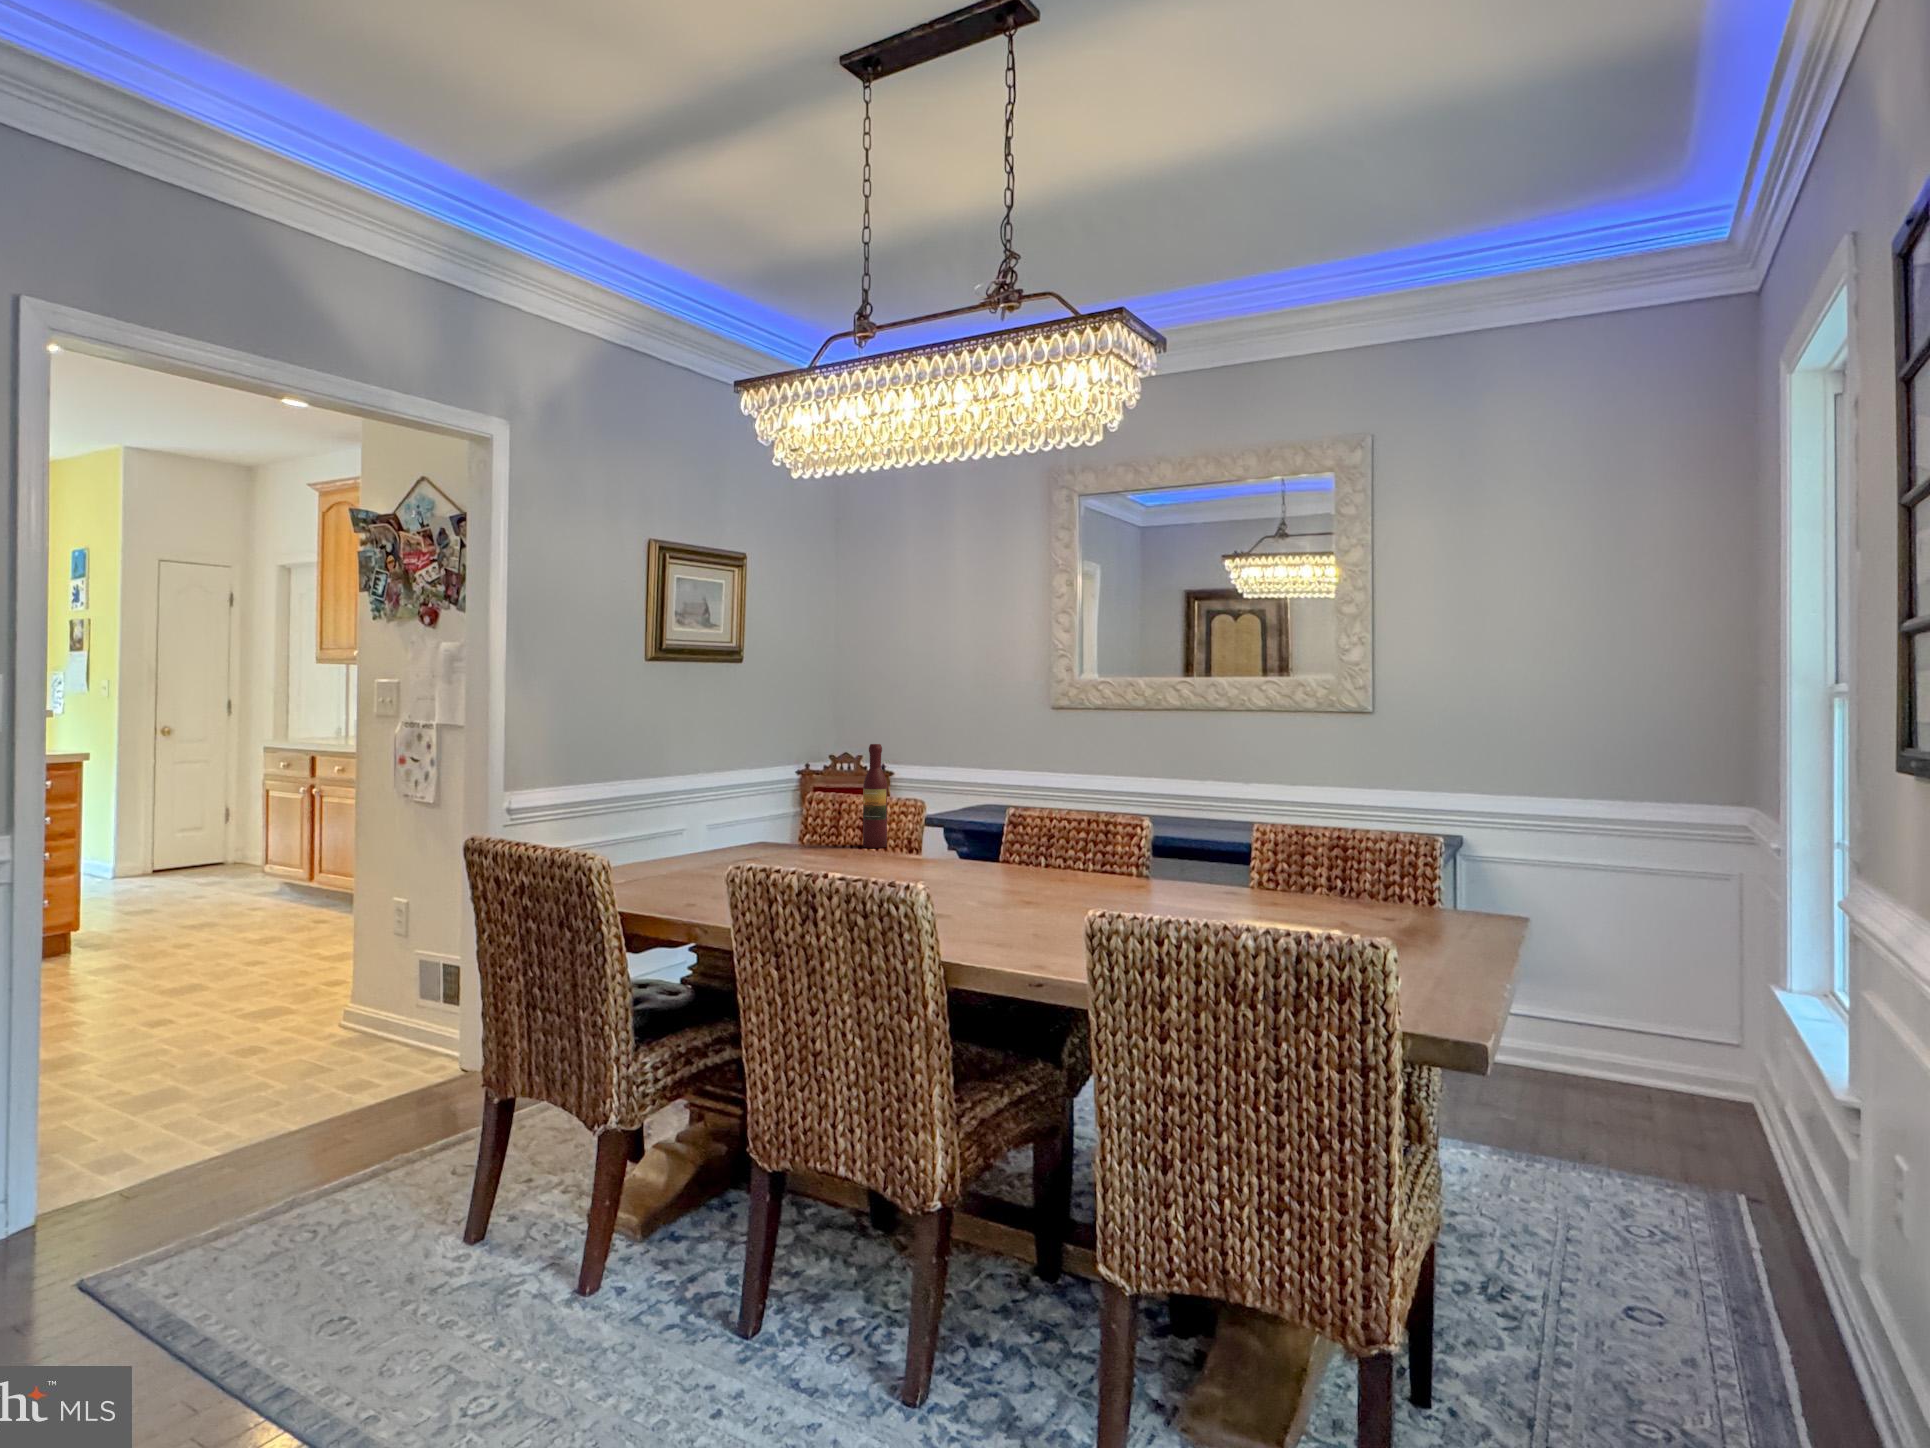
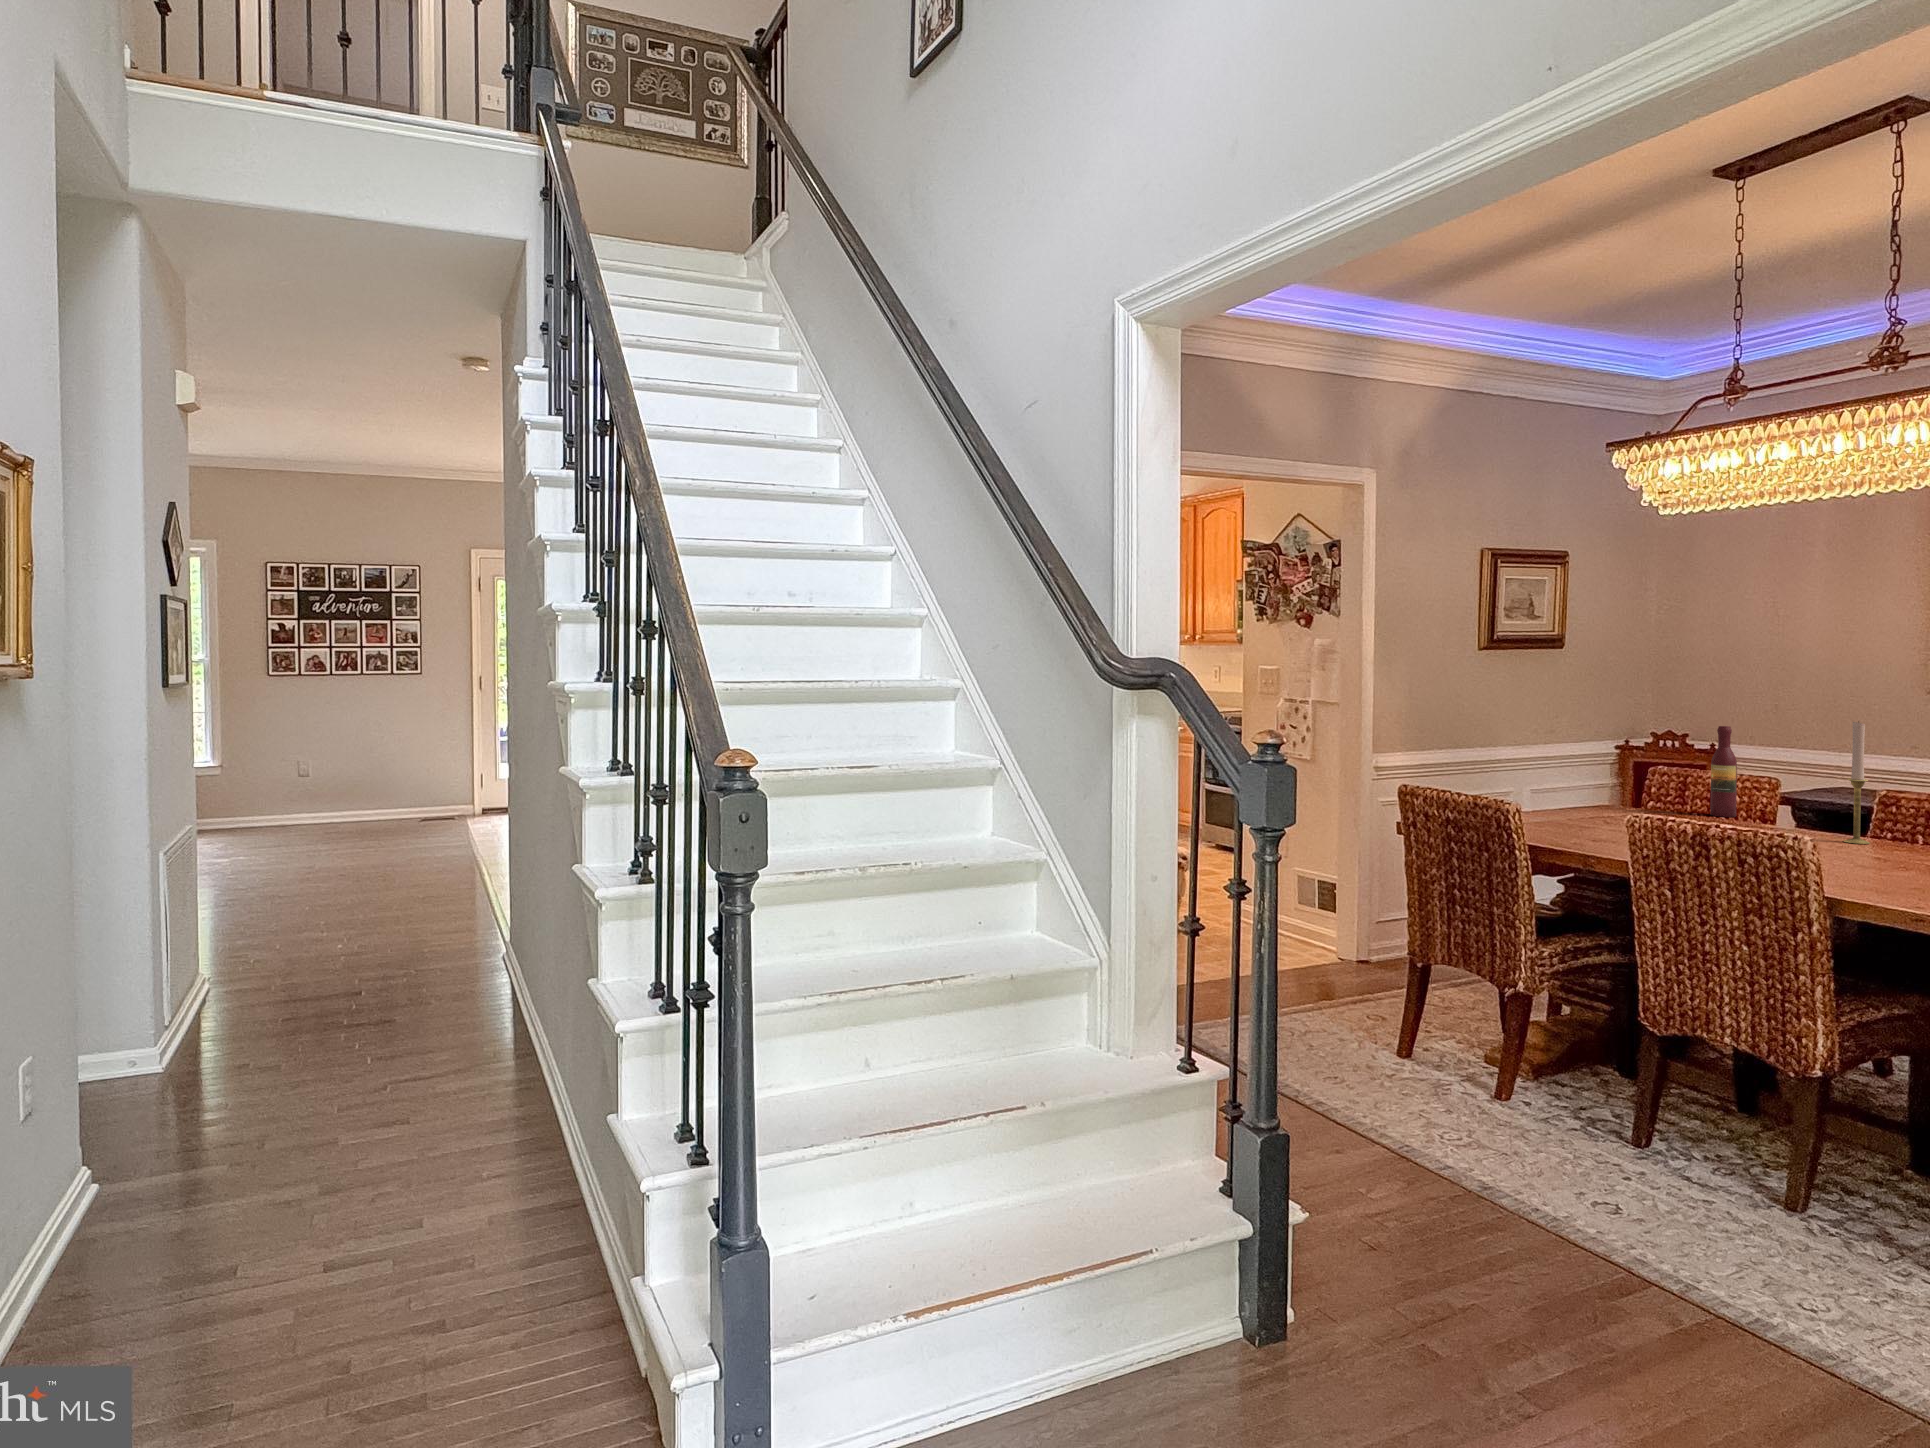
candlestick: none [977,733,1001,873] -> present [1844,722,1869,844]

